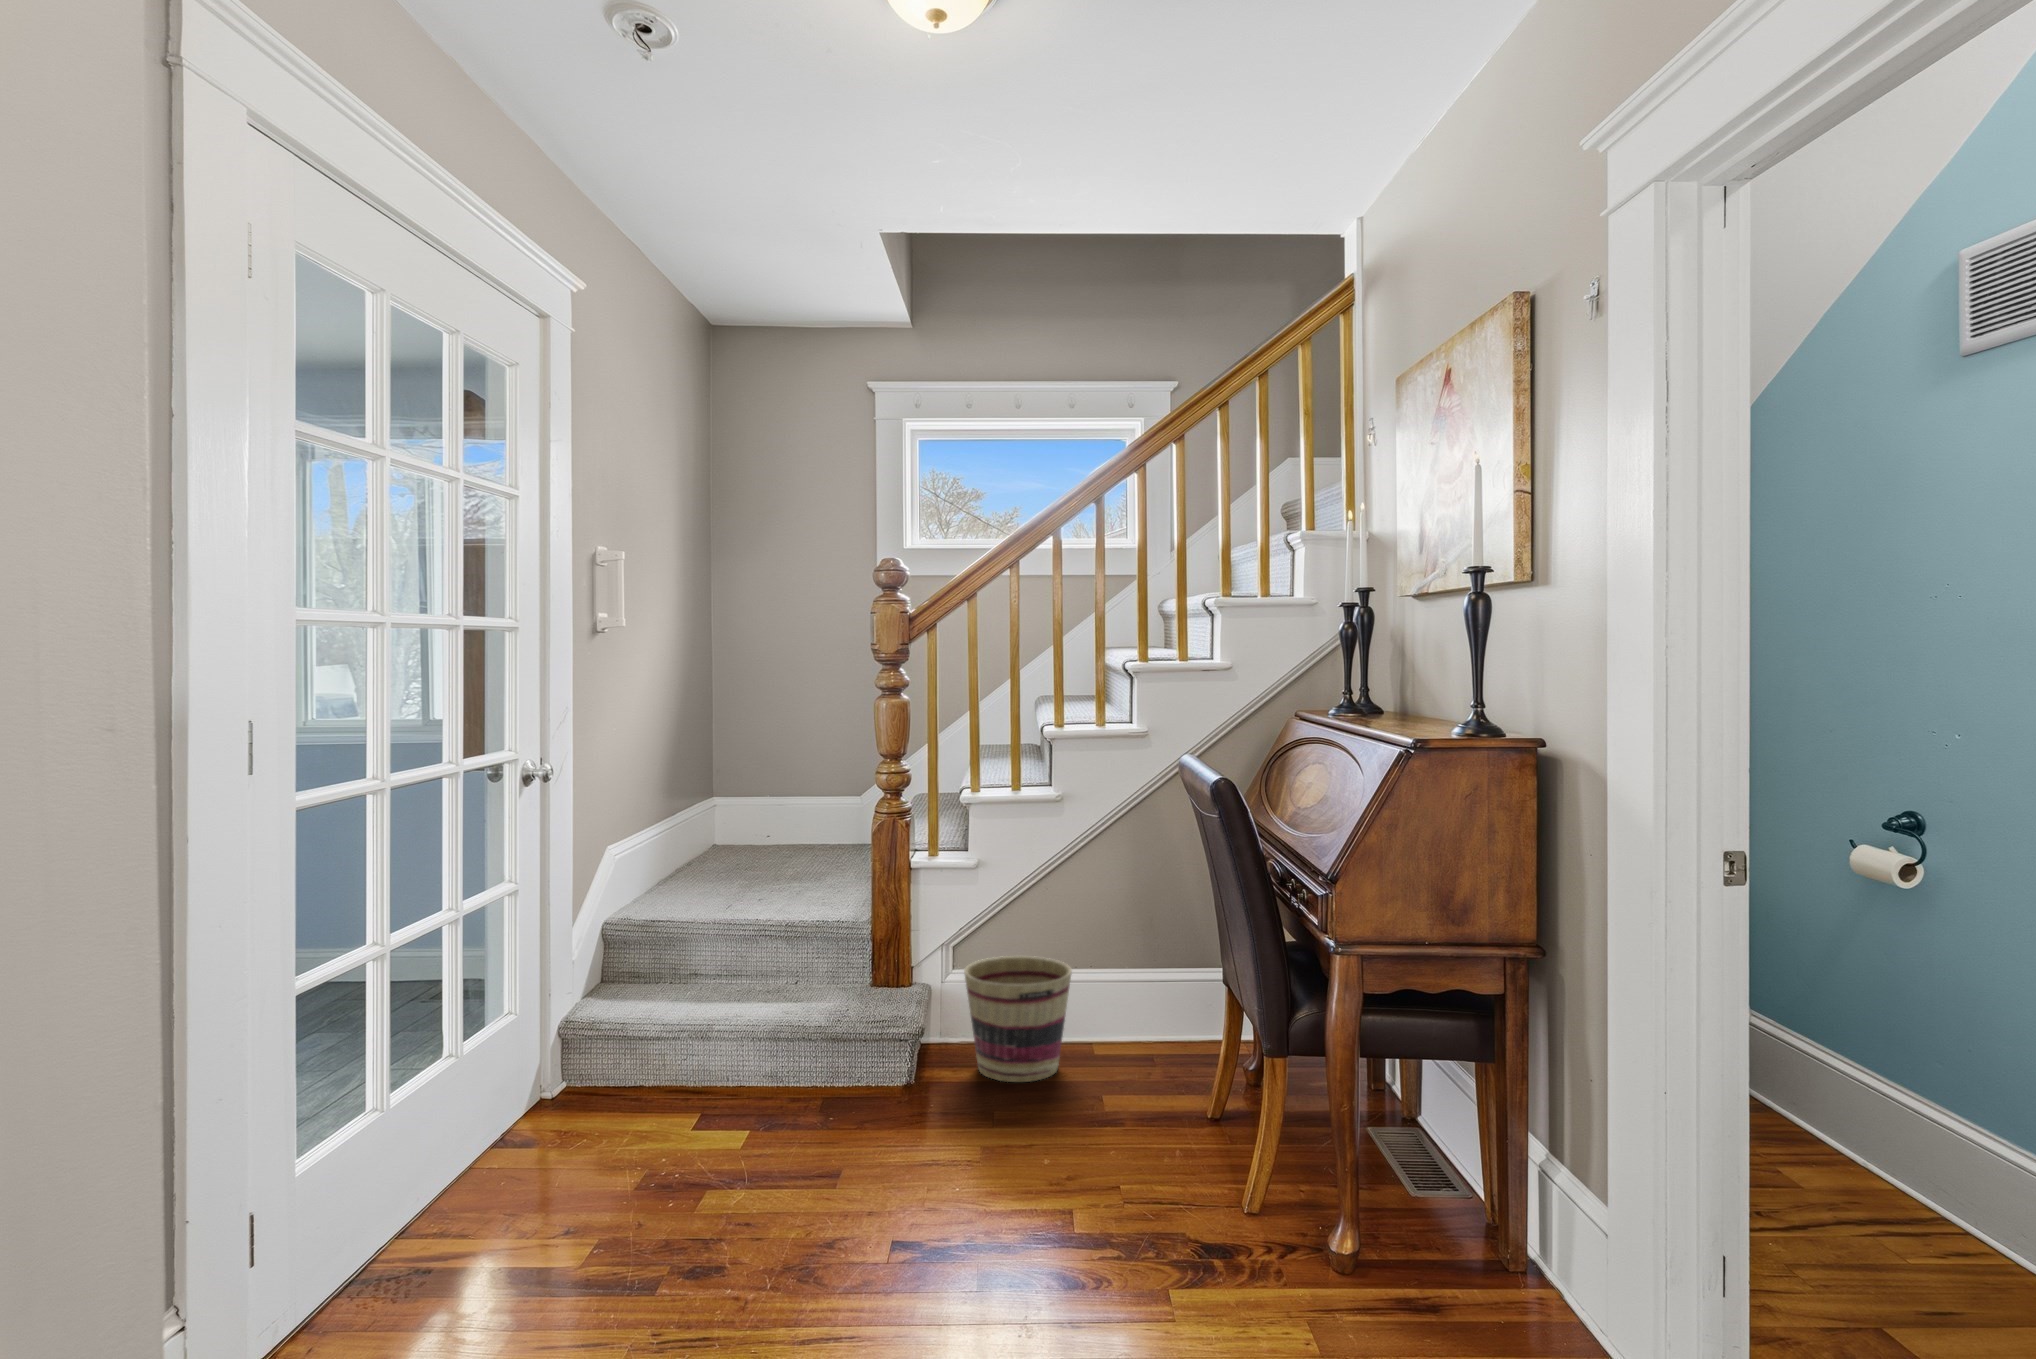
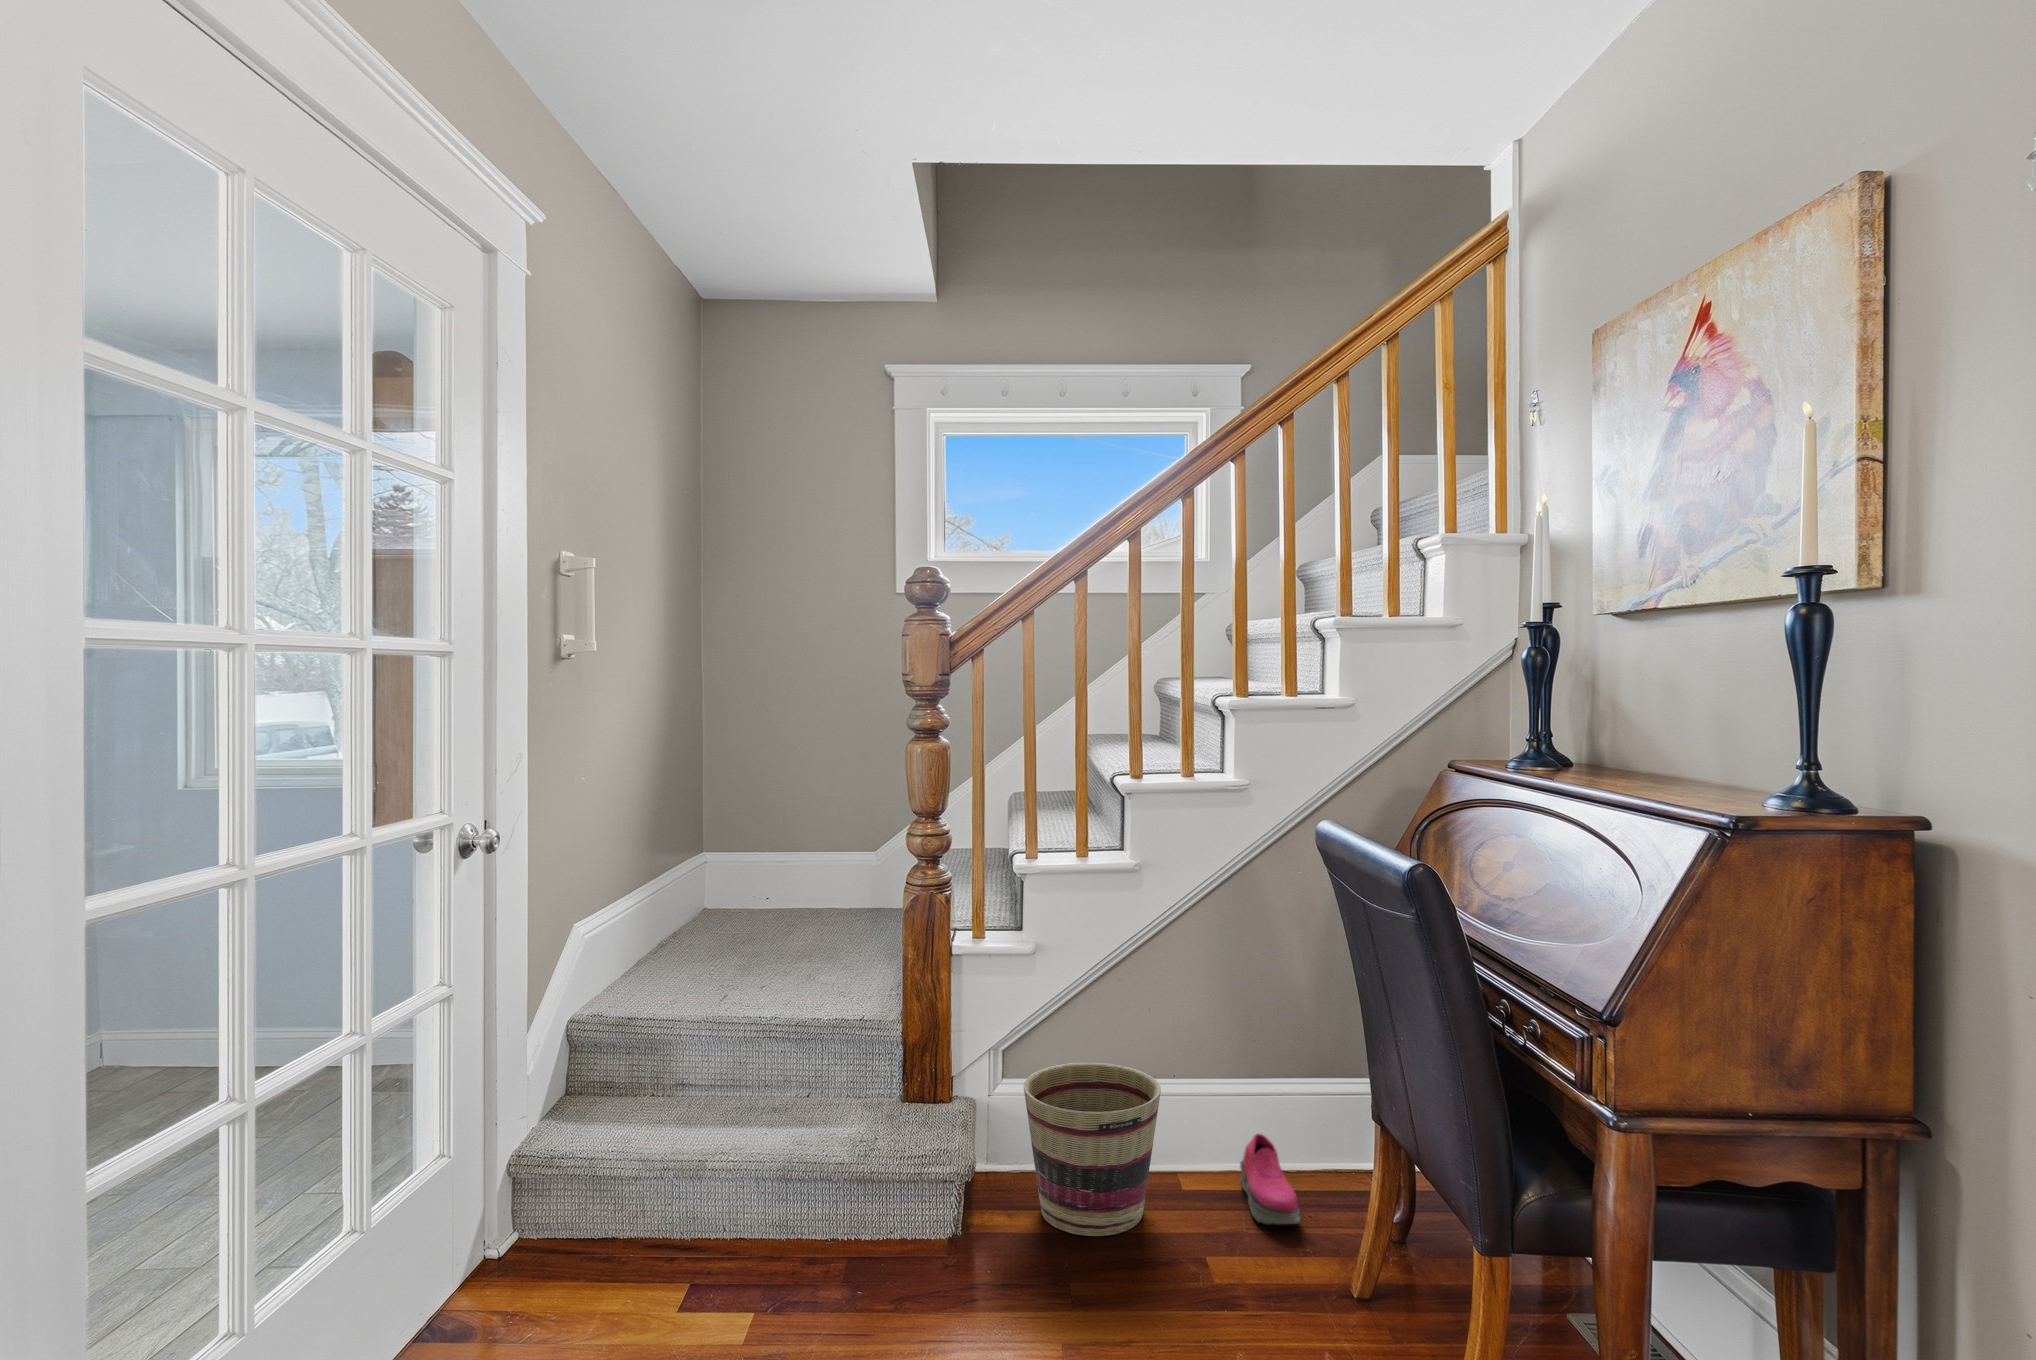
shoe: none [1139,1011,1179,1074] -> present [1240,1134,1300,1224]

